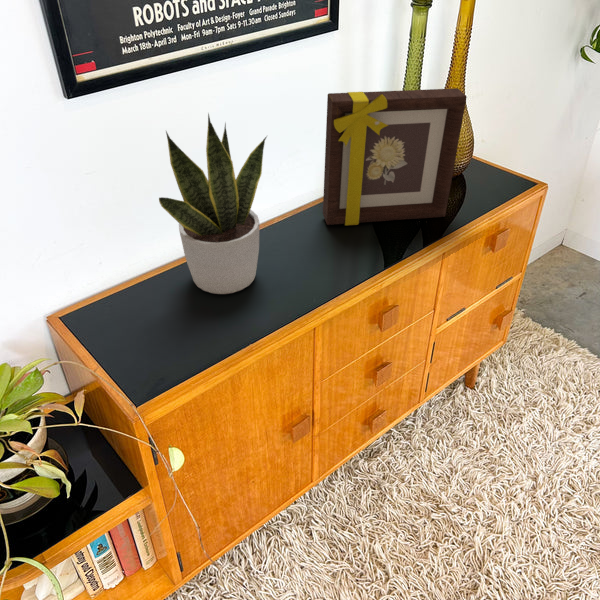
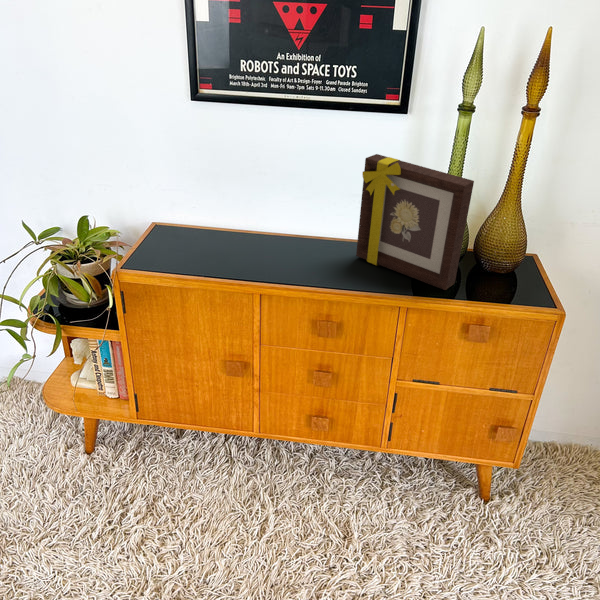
potted plant: present [159,114,266,294] -> none [205,129,304,259]

